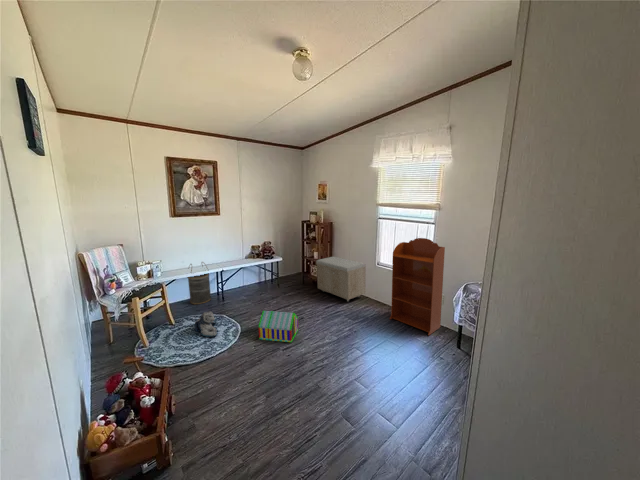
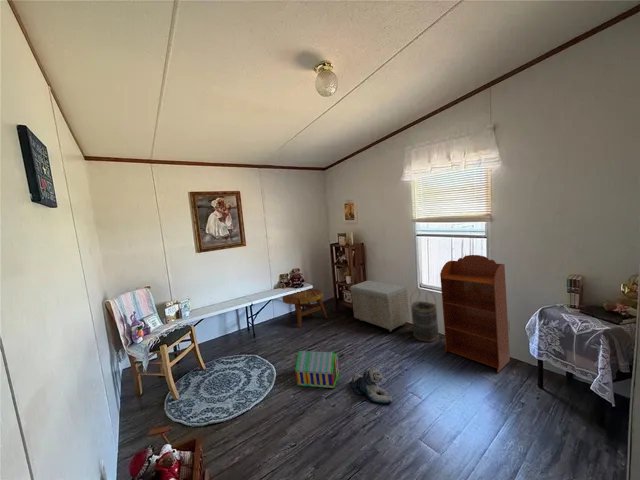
side table: none [253,261,294,295] -> present [282,289,327,328]
basket: present [187,262,211,304] -> present [411,299,439,341]
plush toy: present [195,311,217,337] -> present [351,367,393,404]

